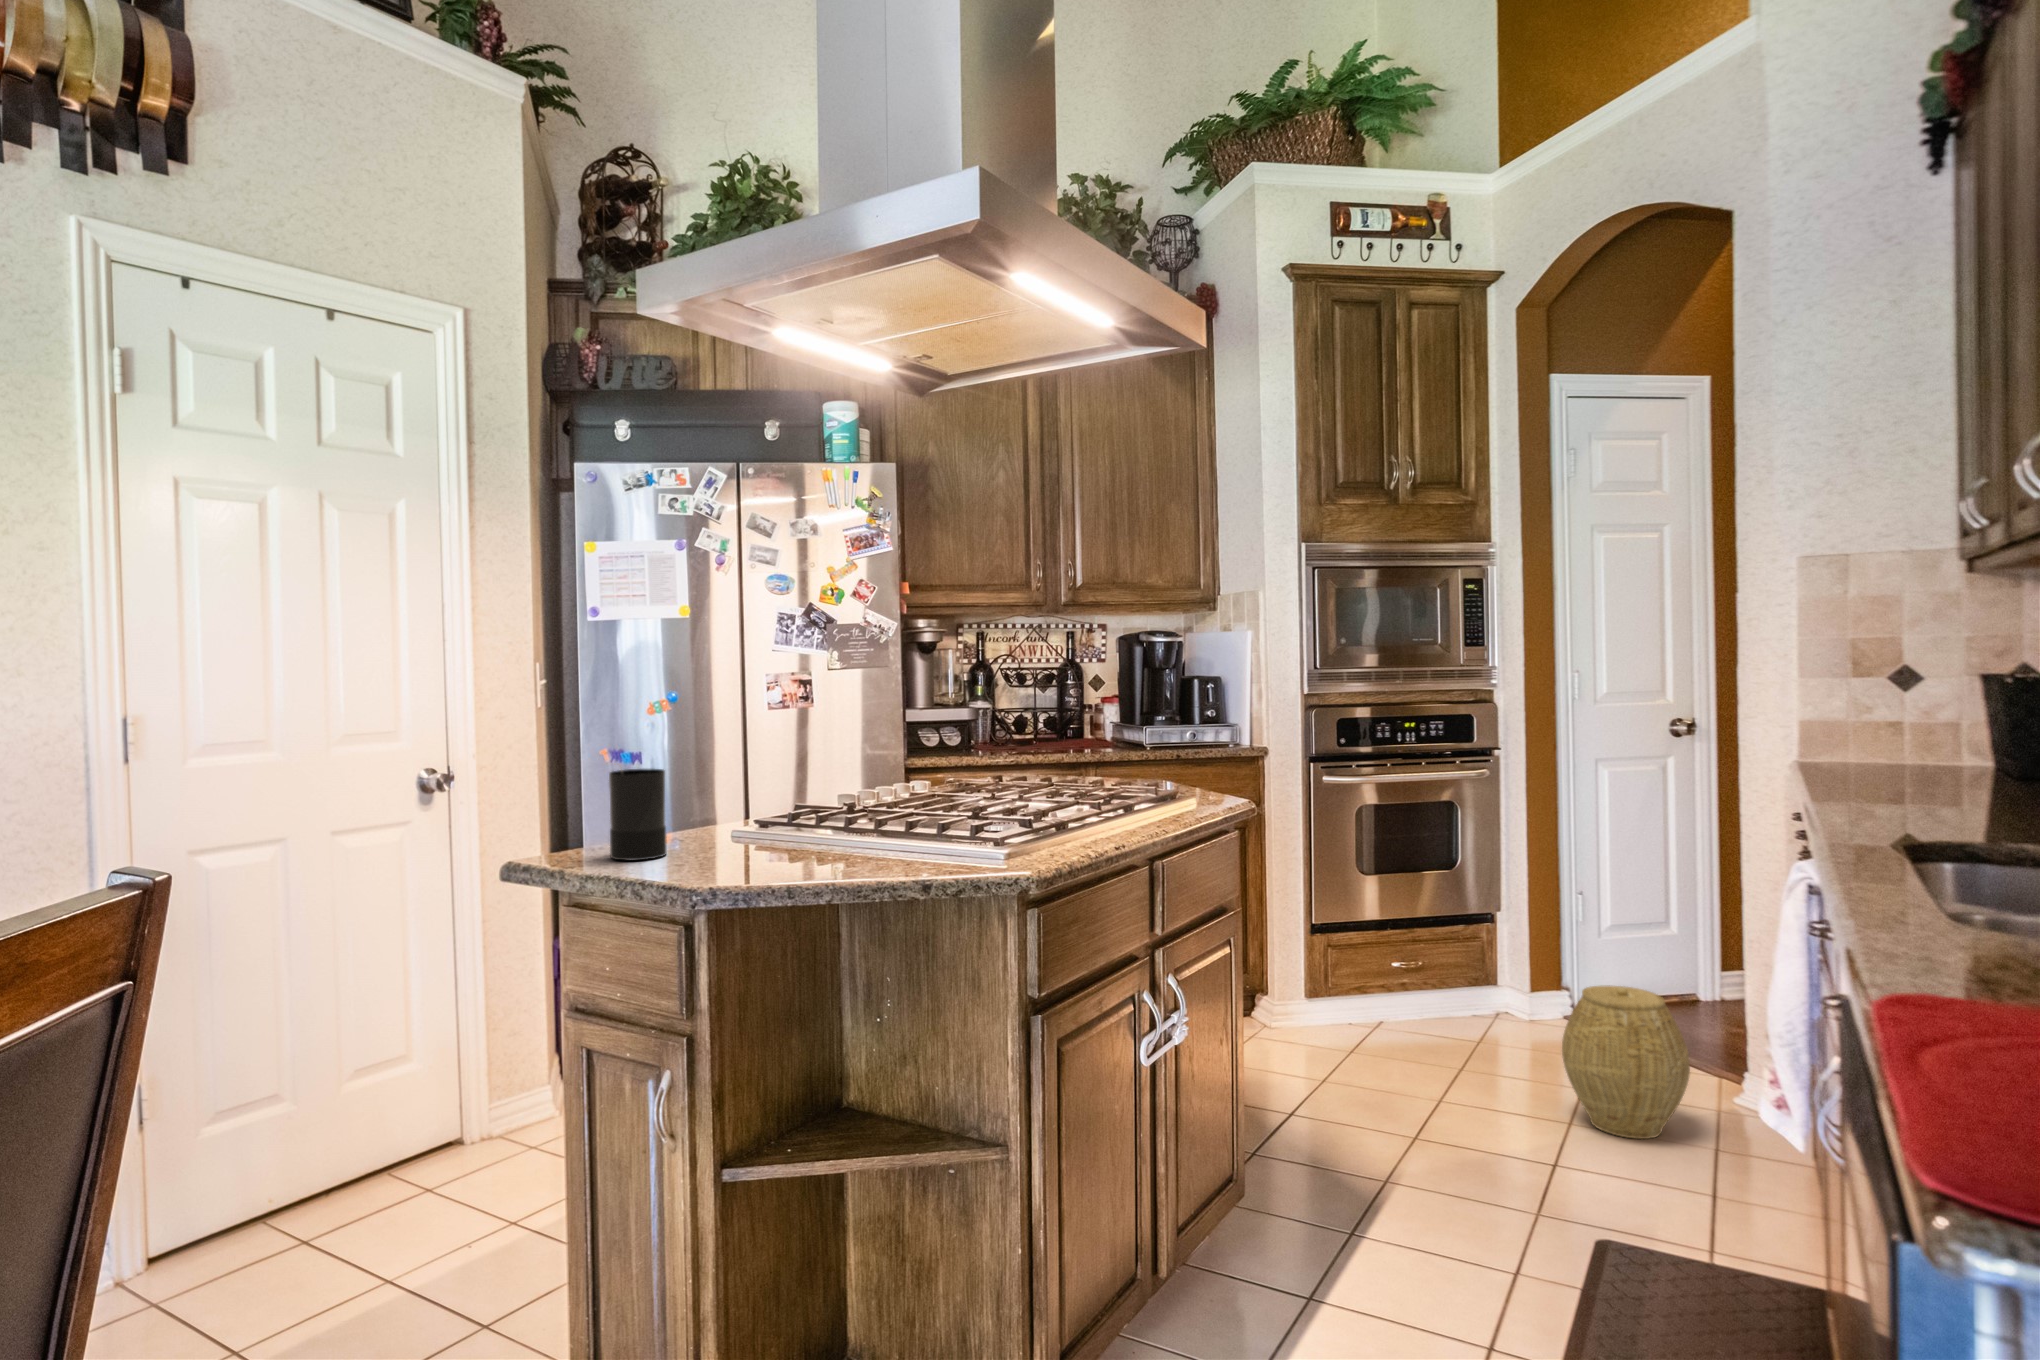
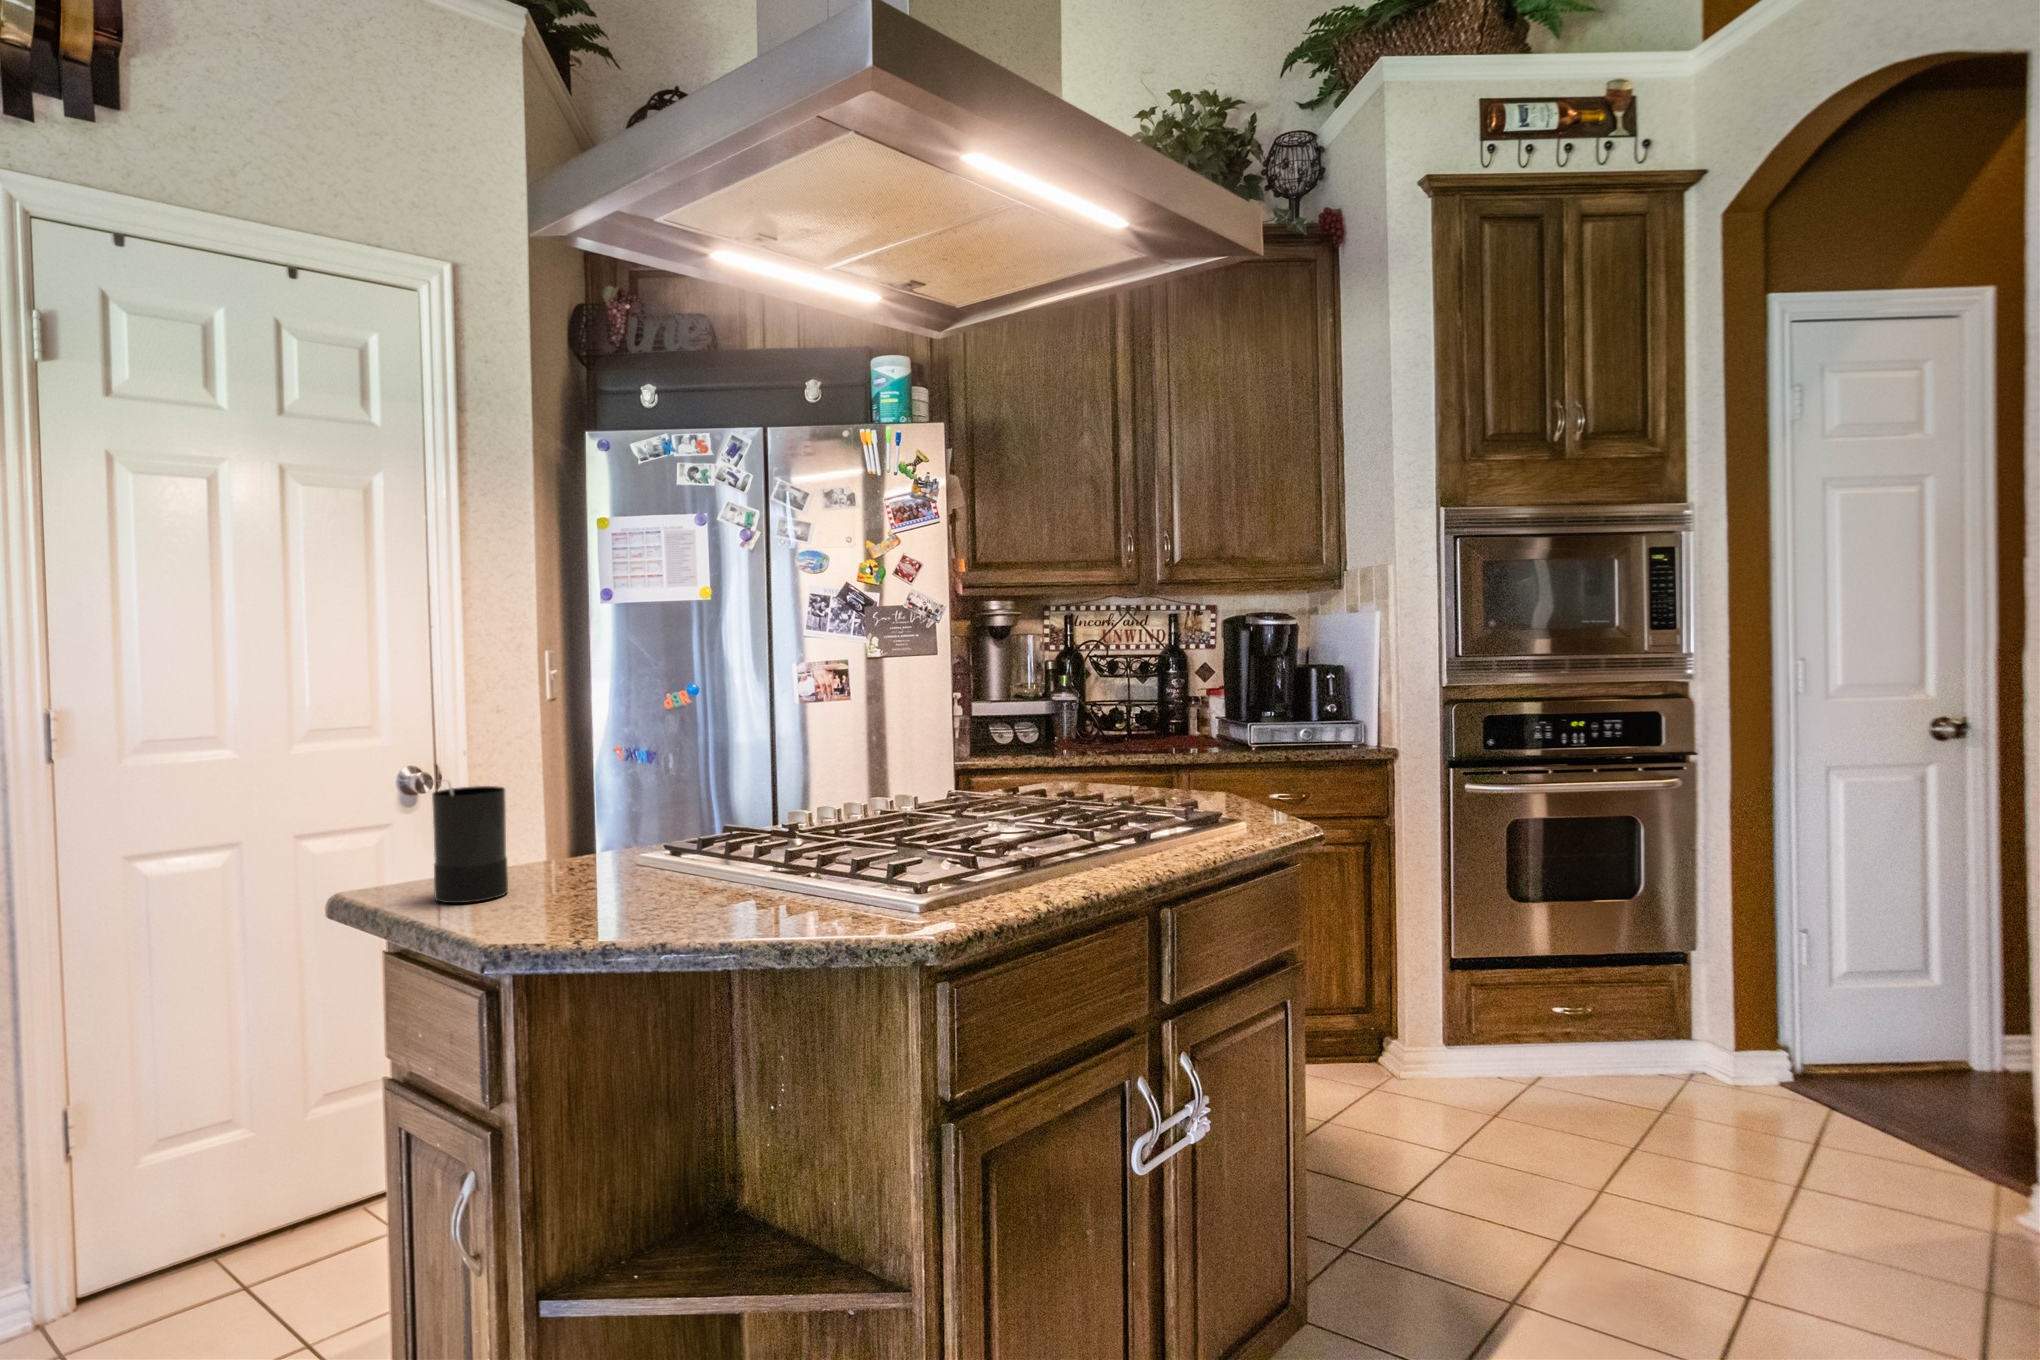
woven basket: present [1562,986,1690,1139] -> none [1764,1073,1950,1284]

